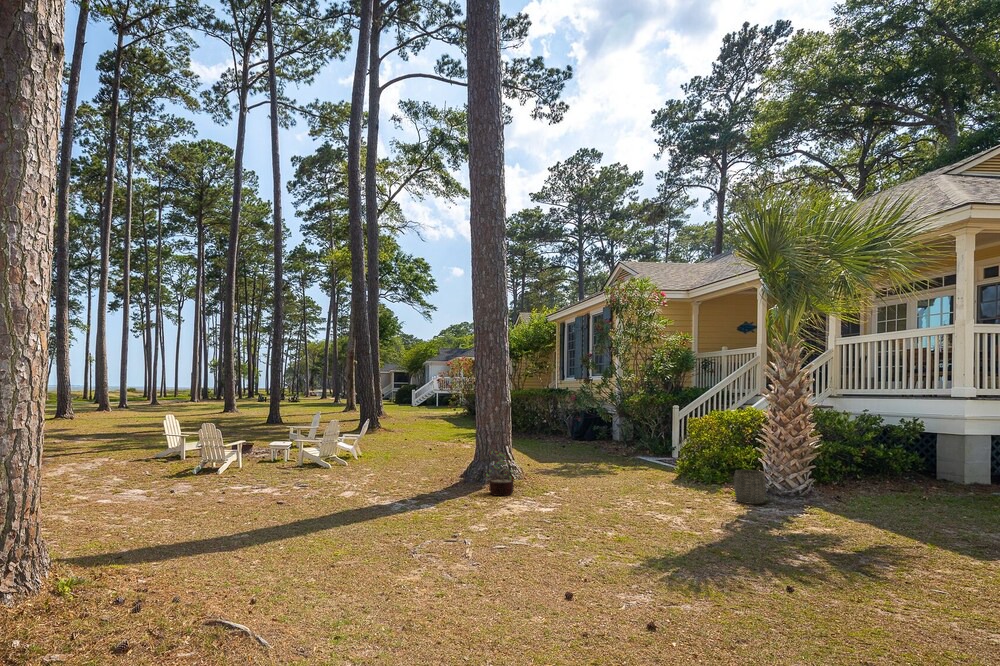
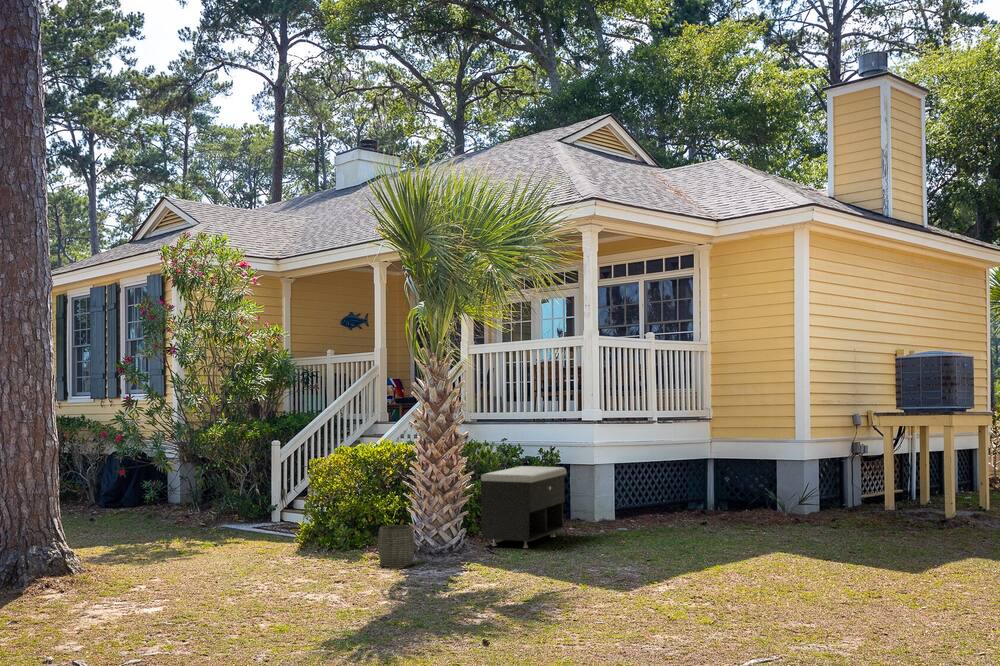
storage bench: none [833,432,924,502] -> present [481,466,566,548]
decorative plant: present [485,451,514,496] -> none [27,531,80,601]

